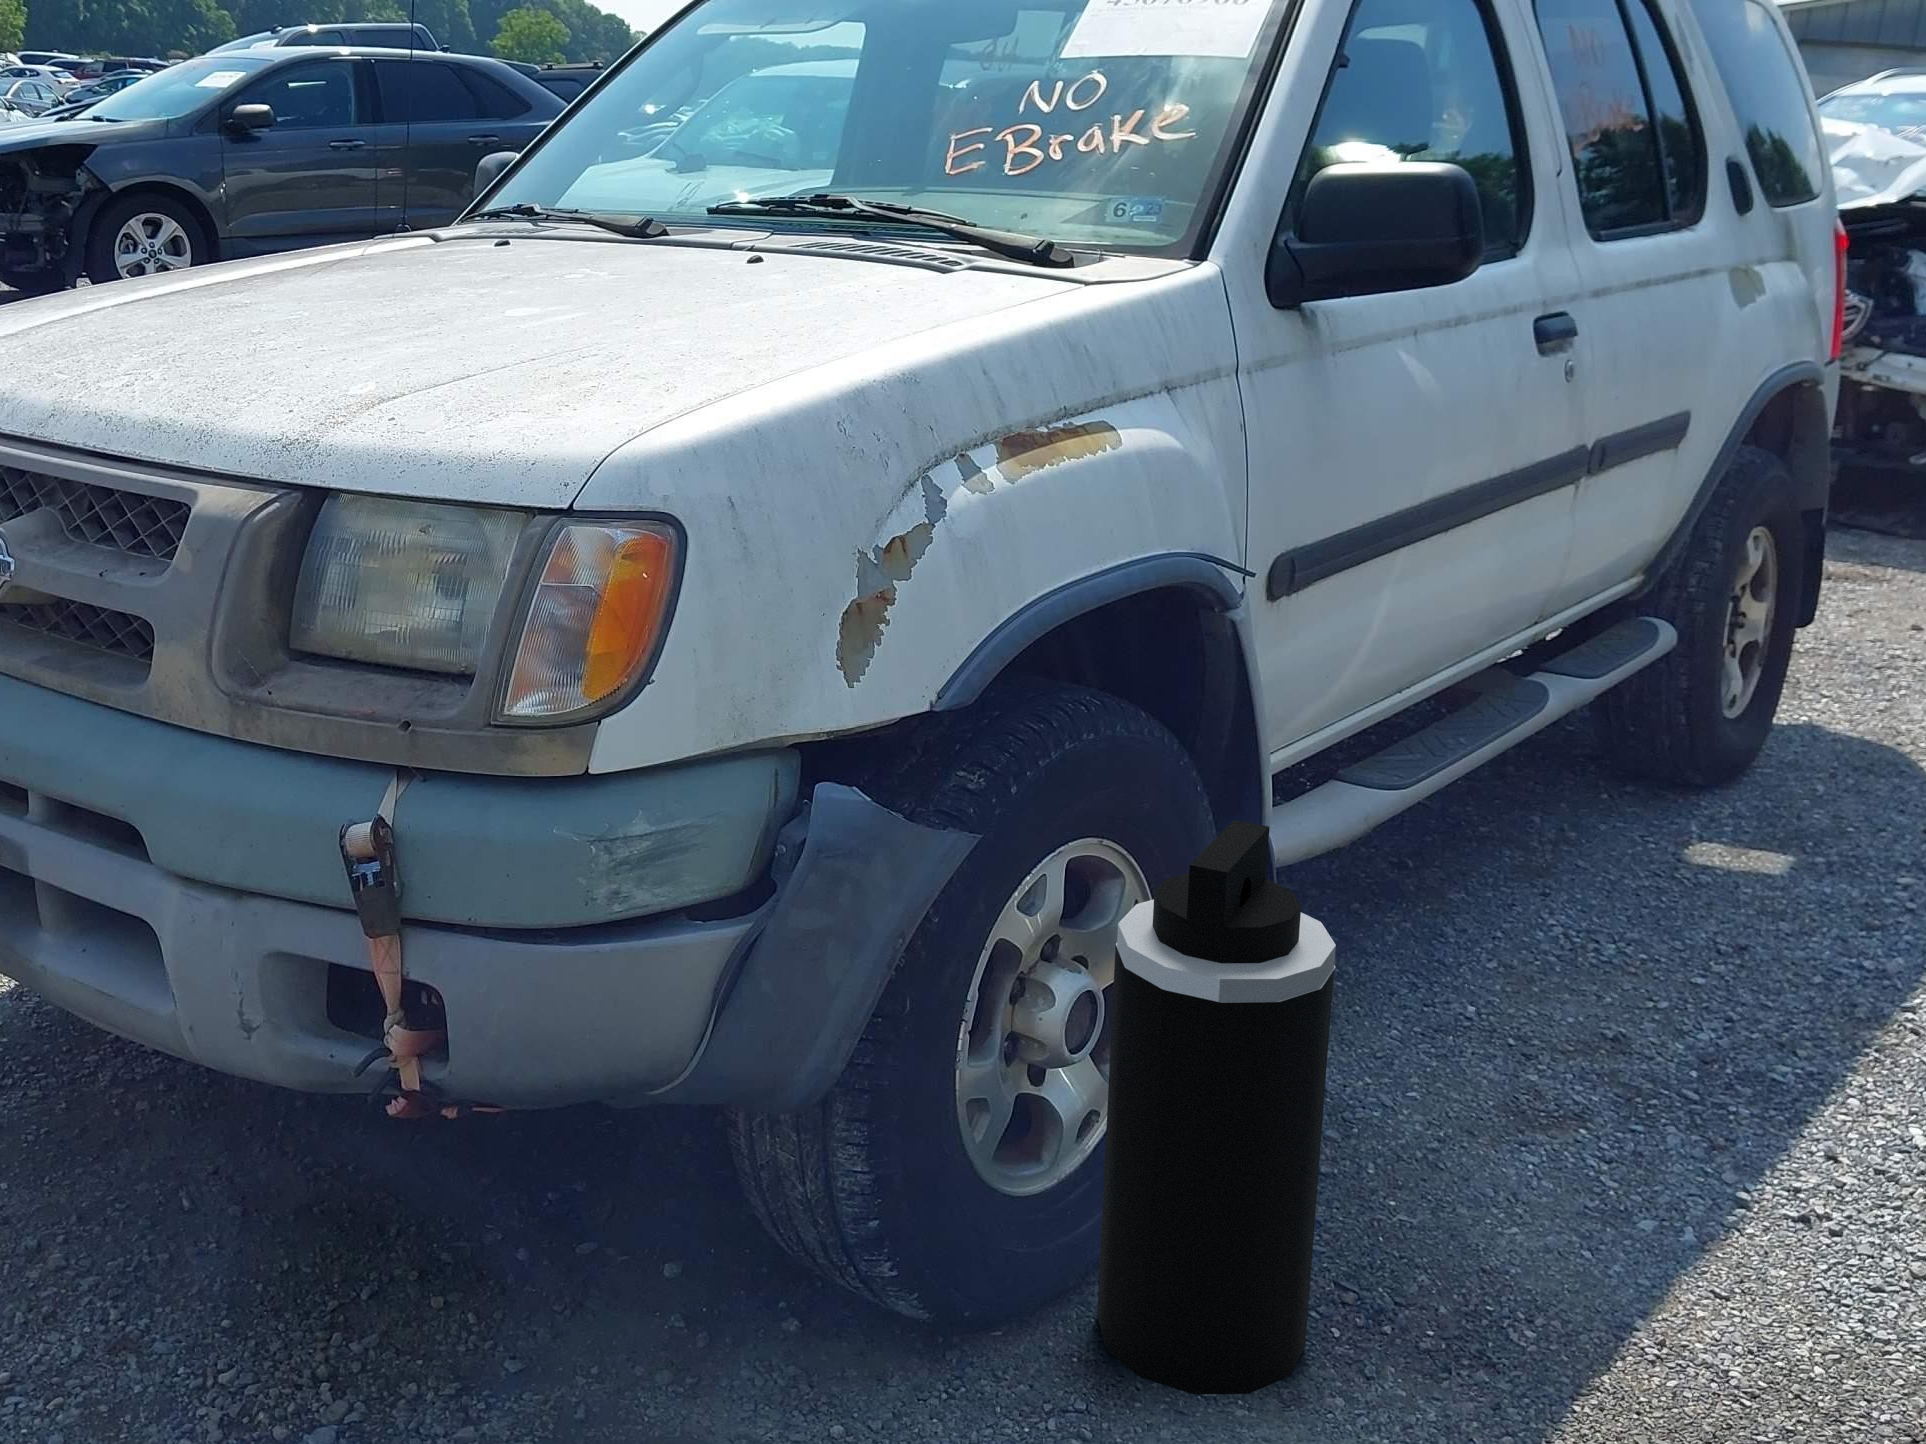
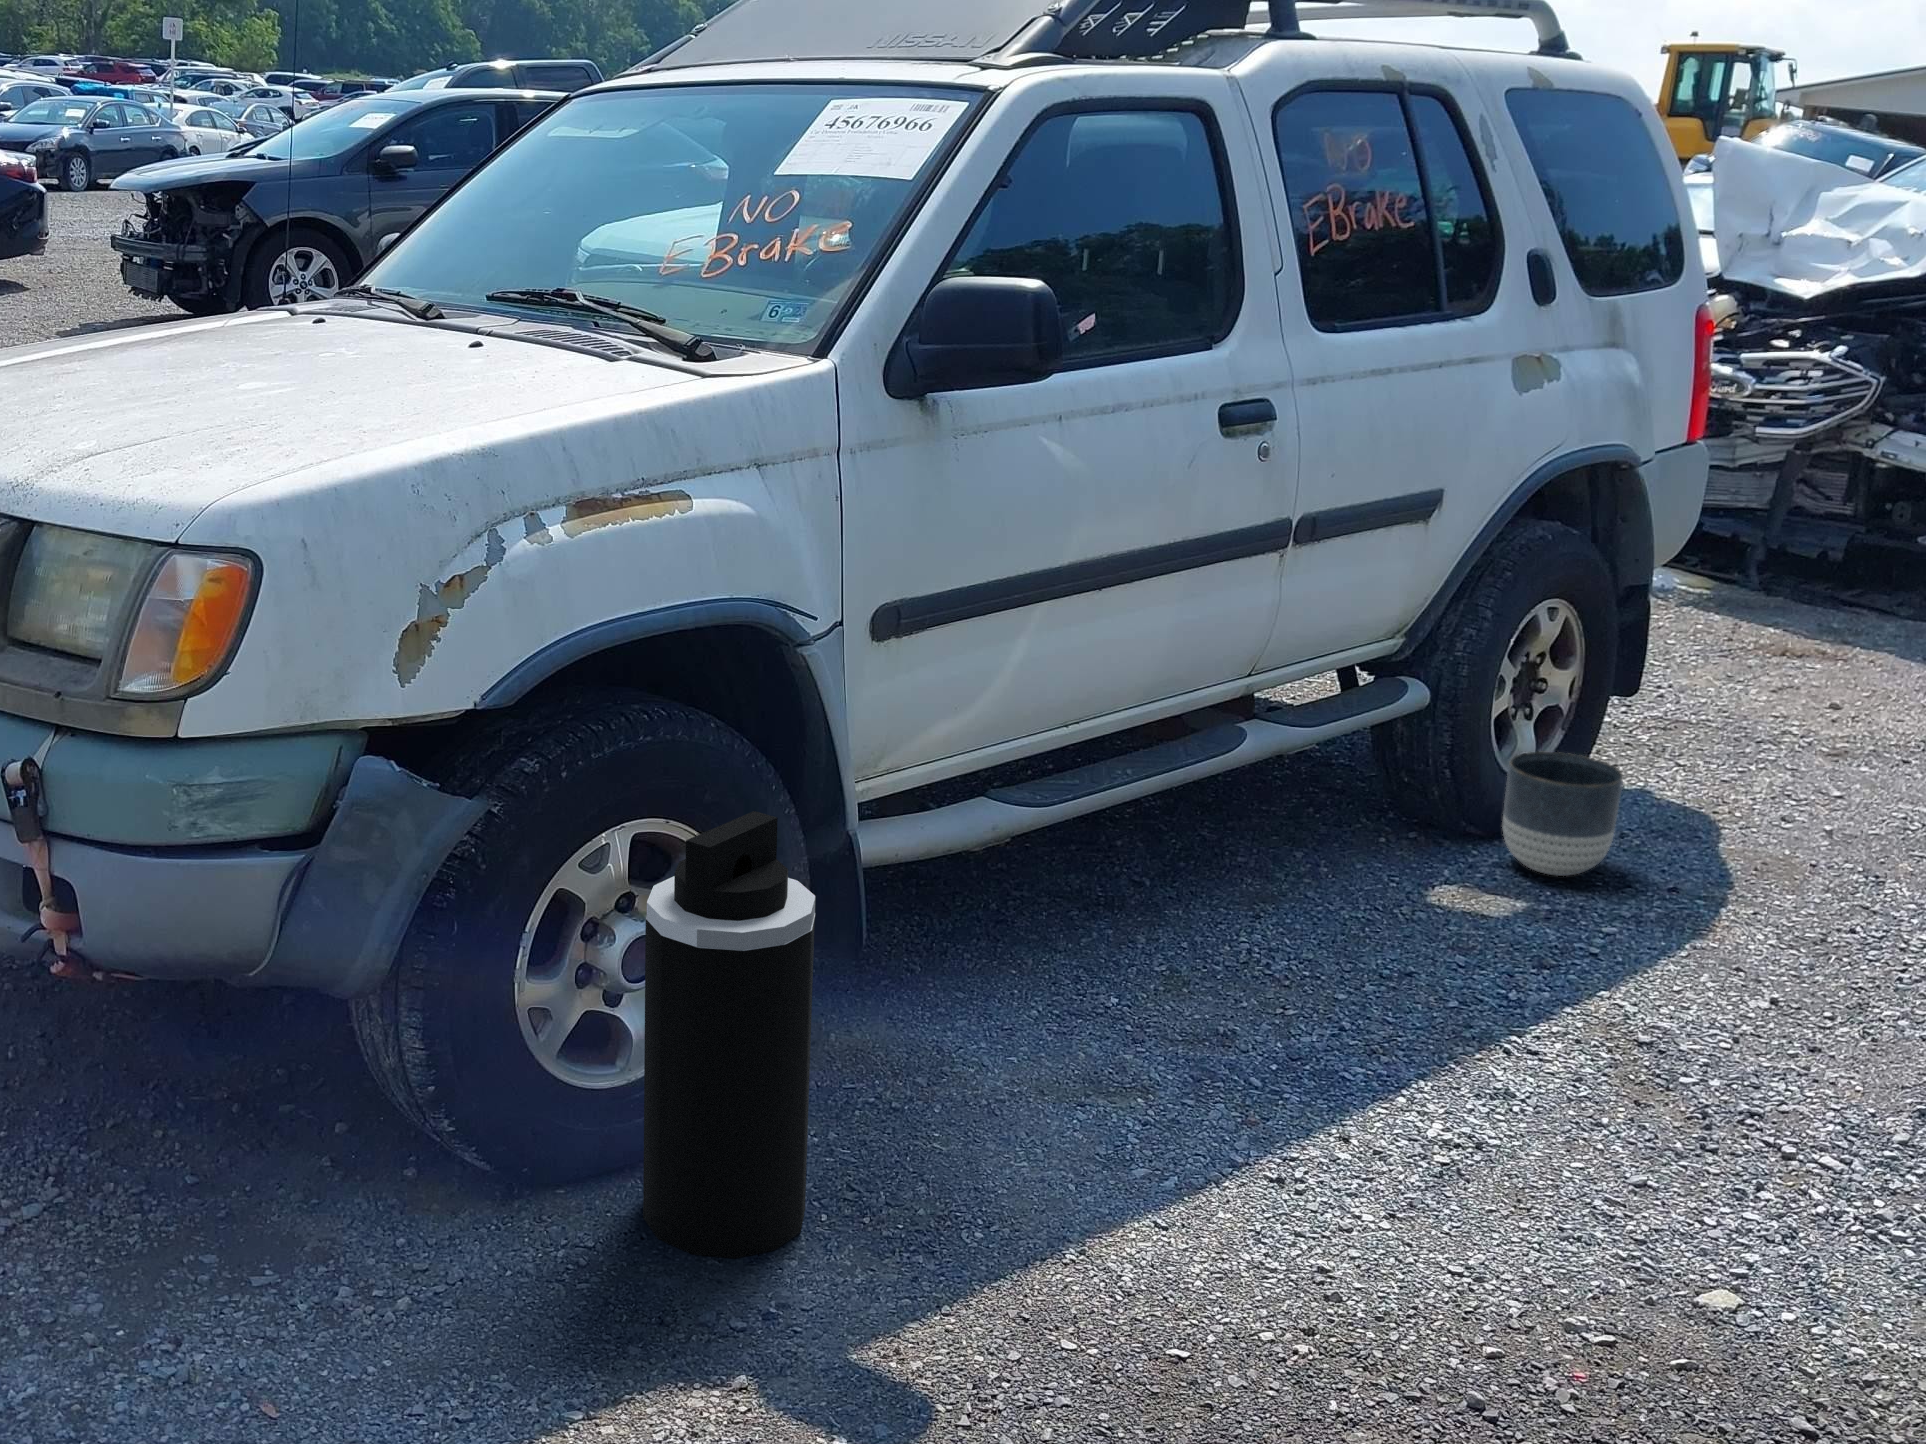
planter: none [1736,689,1868,822] -> present [1503,752,1623,876]

